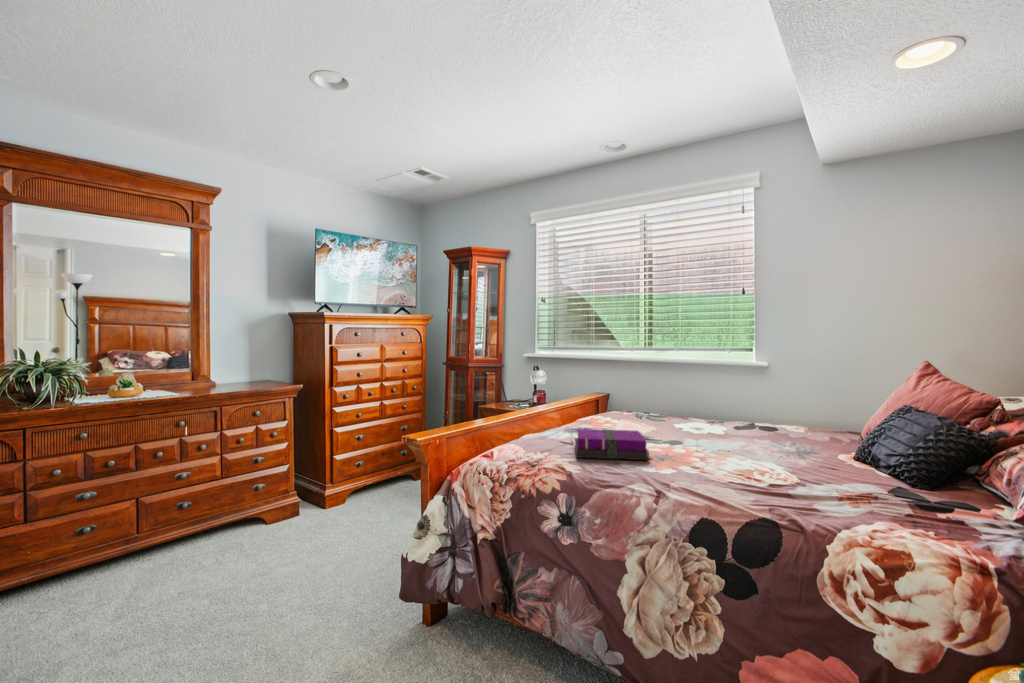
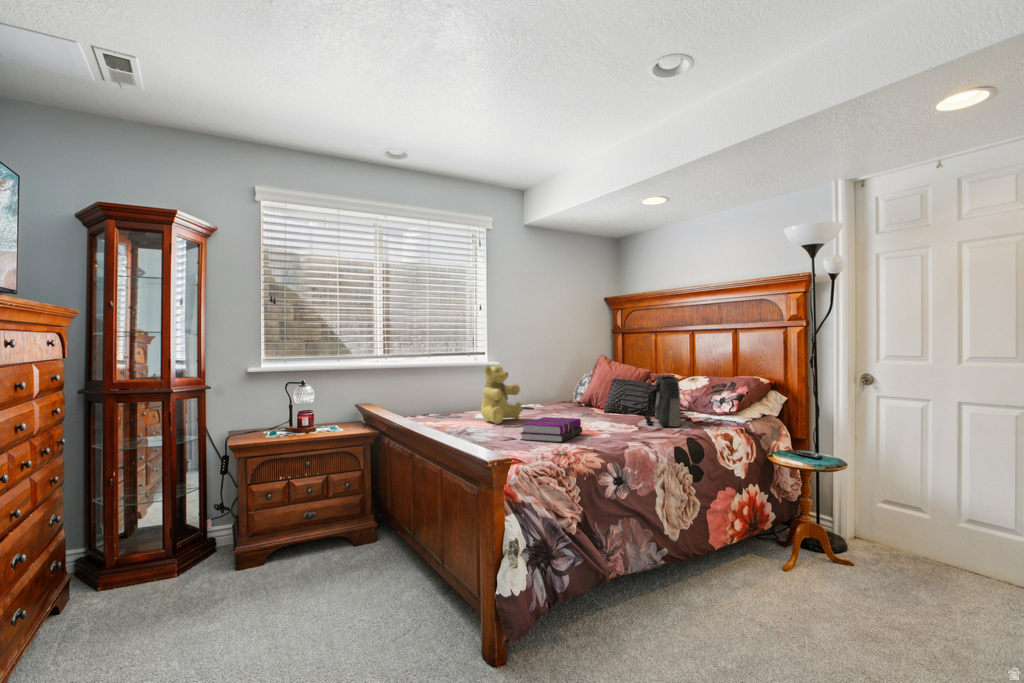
teddy bear: none [652,363,718,434] -> present [481,365,521,424]
tote bag: none [780,409,893,503] -> present [641,376,681,427]

